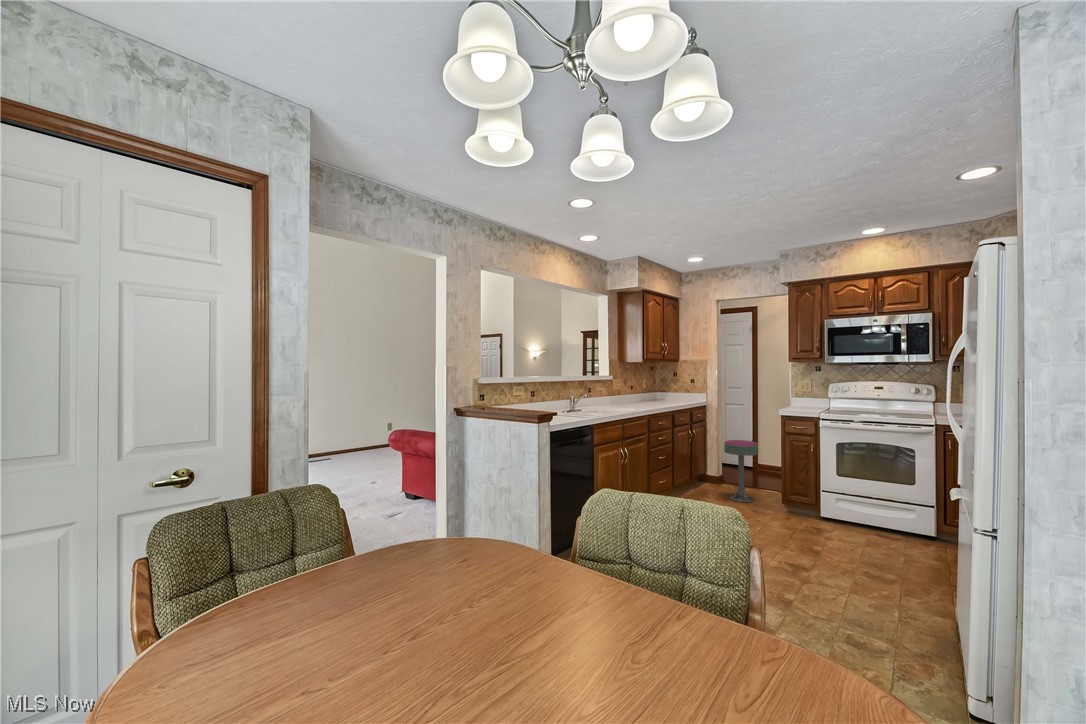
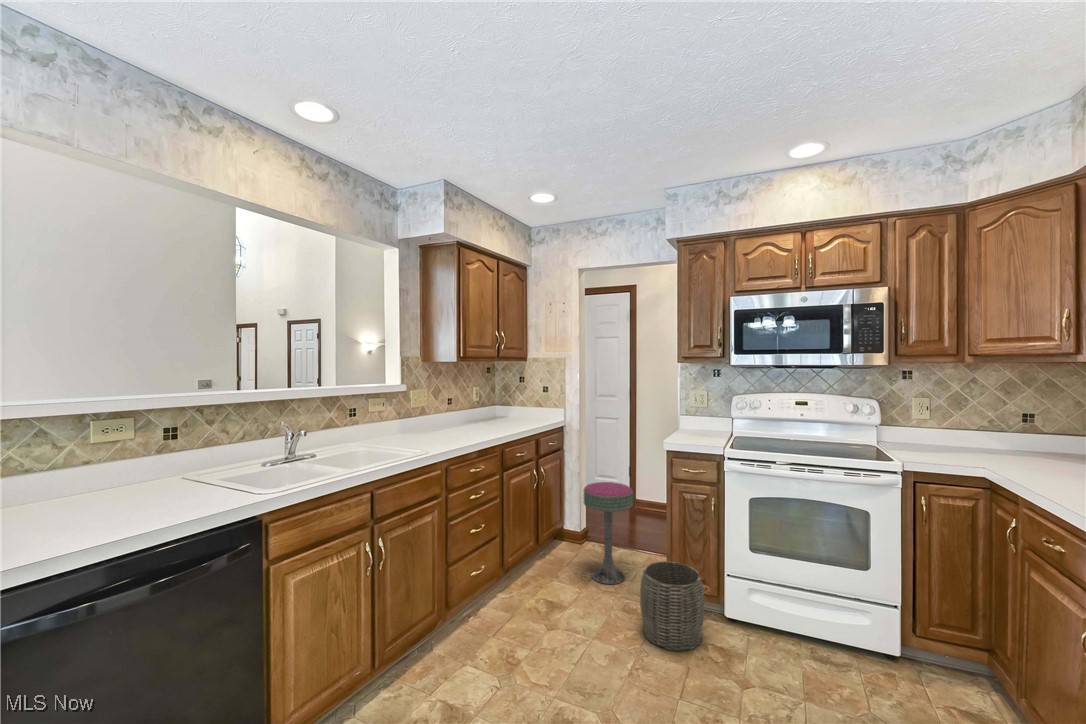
woven basket: none [765,481,806,527] -> present [640,561,704,651]

